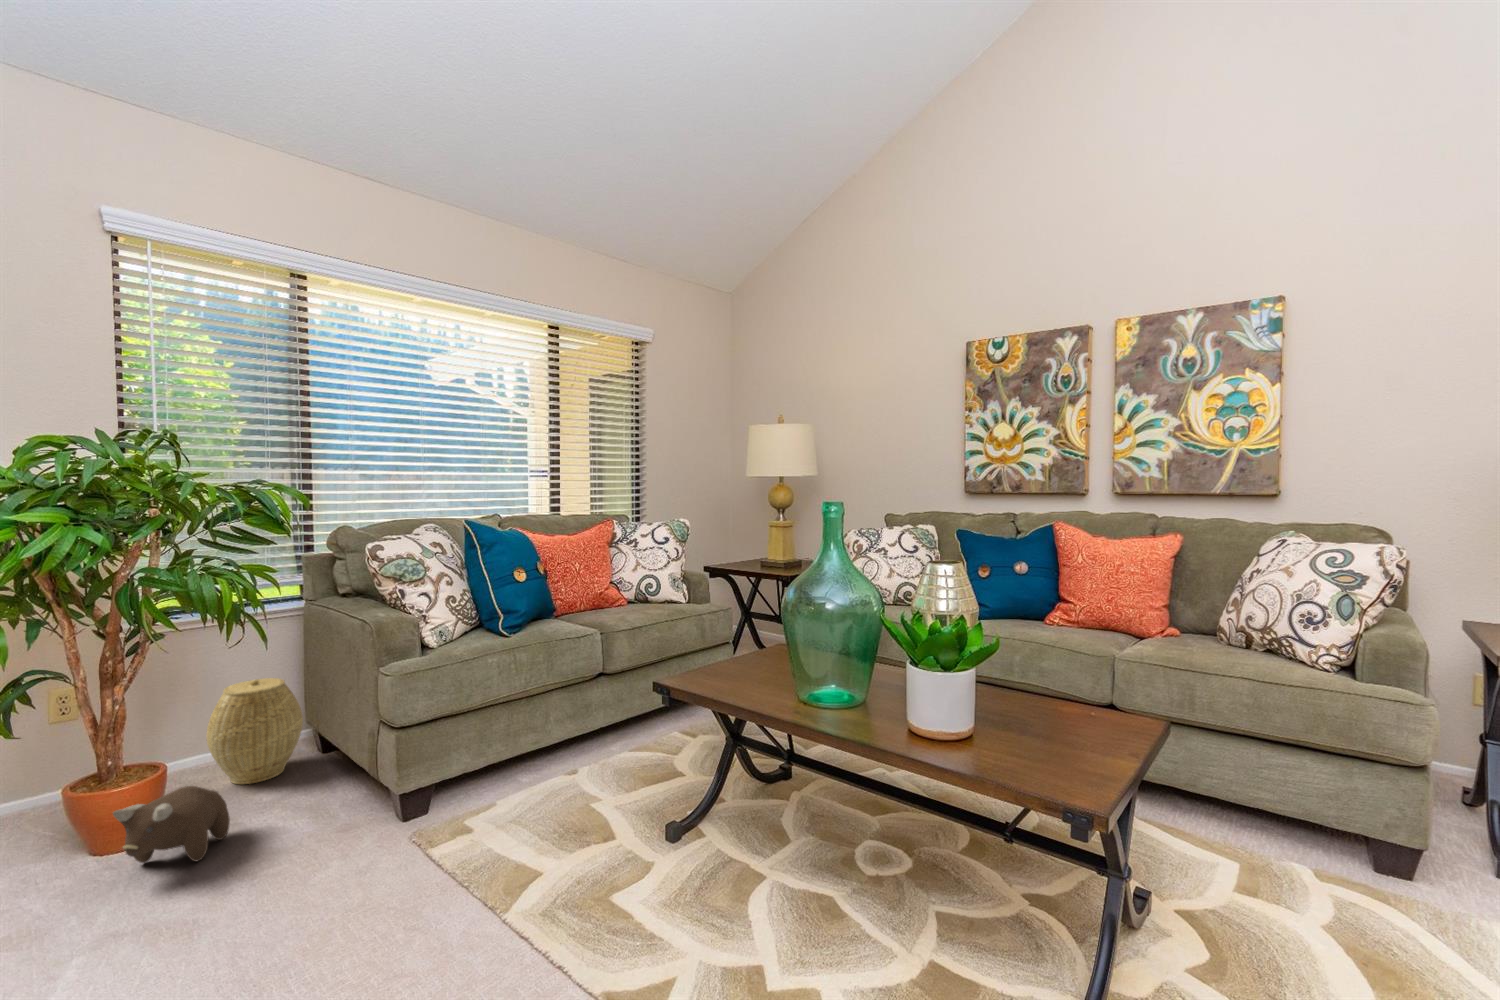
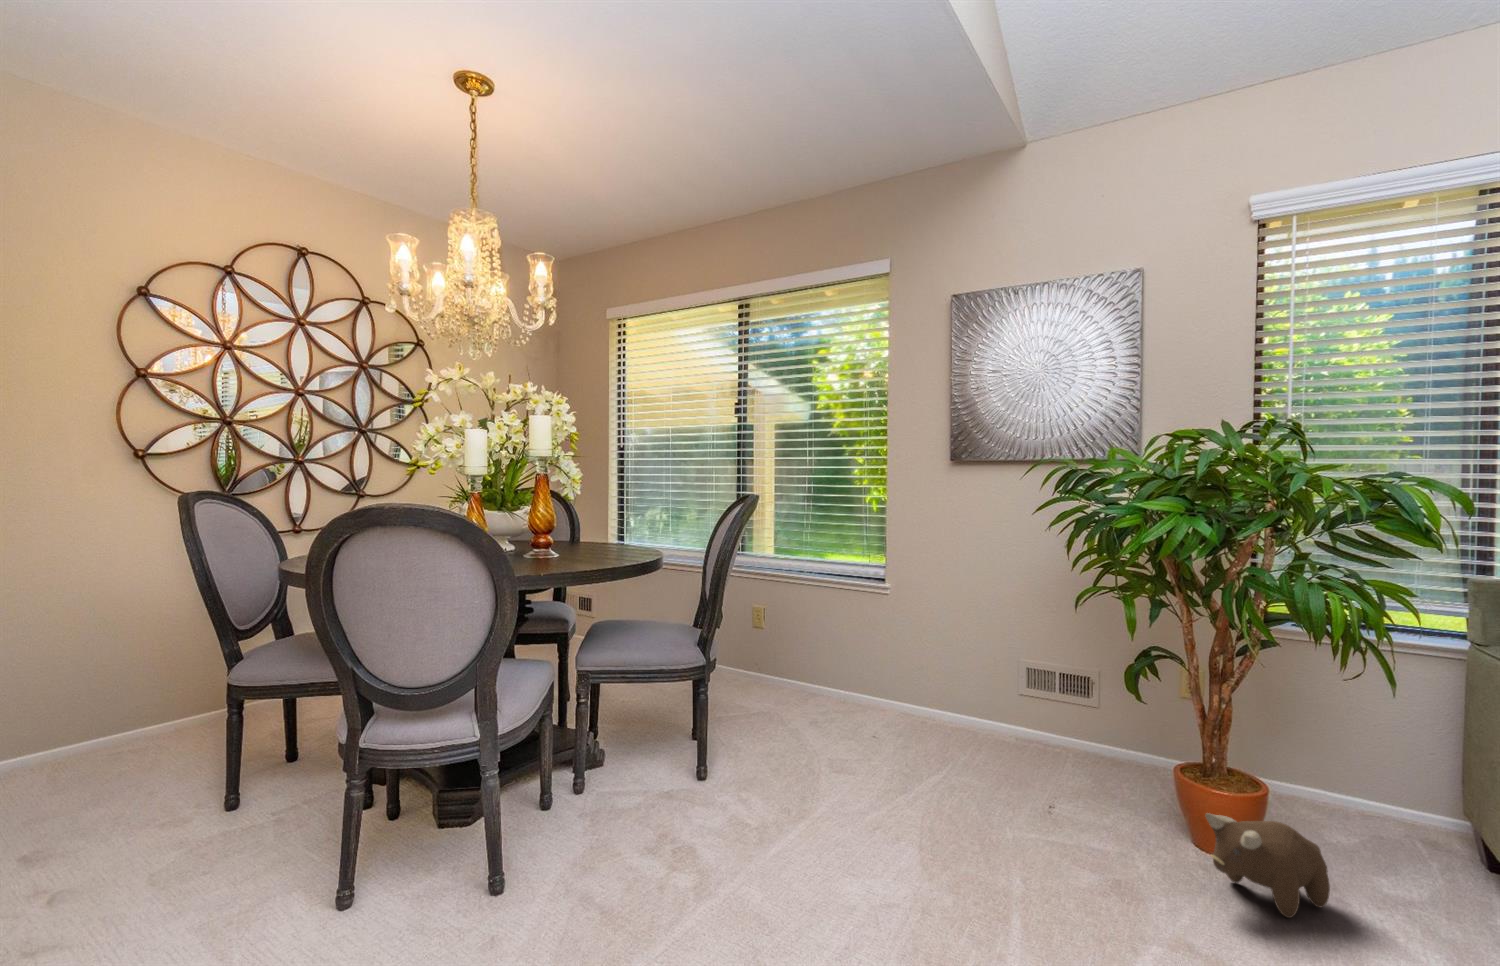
woven basket: present [207,678,303,784] -> none [1320,723,1453,863]

